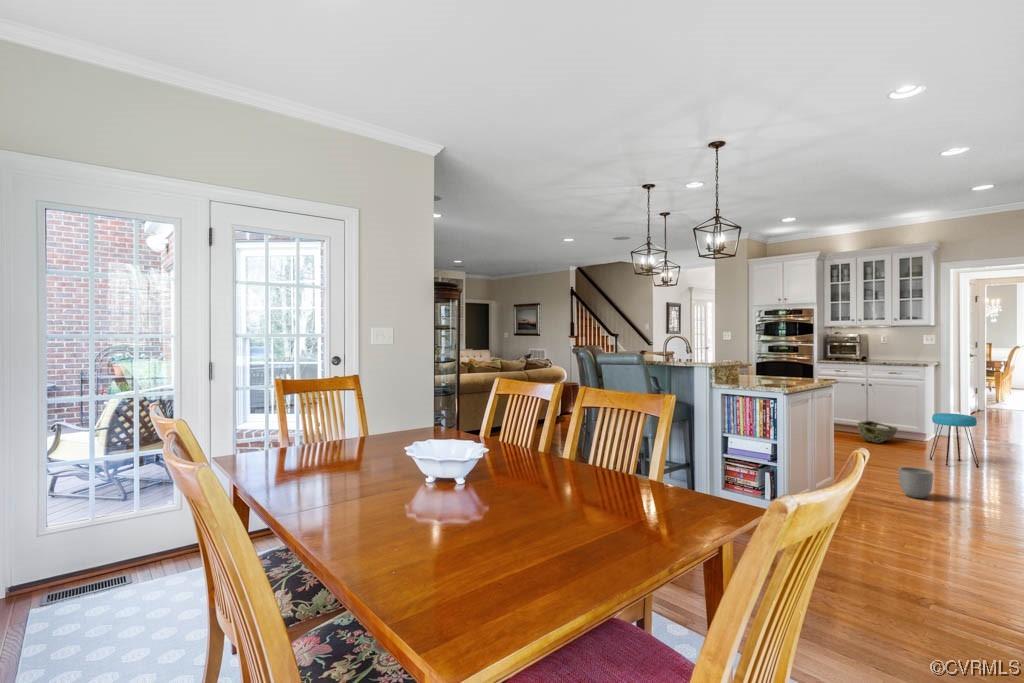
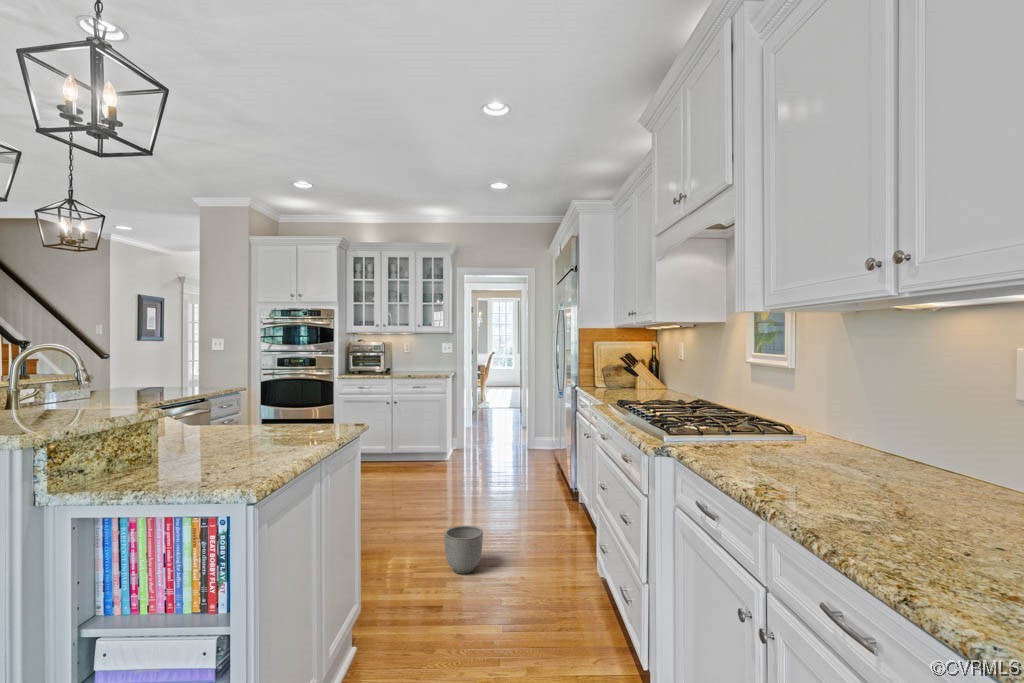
stool: present [930,413,979,467] -> none [458,432,502,496]
woven basket: present [858,421,897,443] -> none [384,447,423,475]

